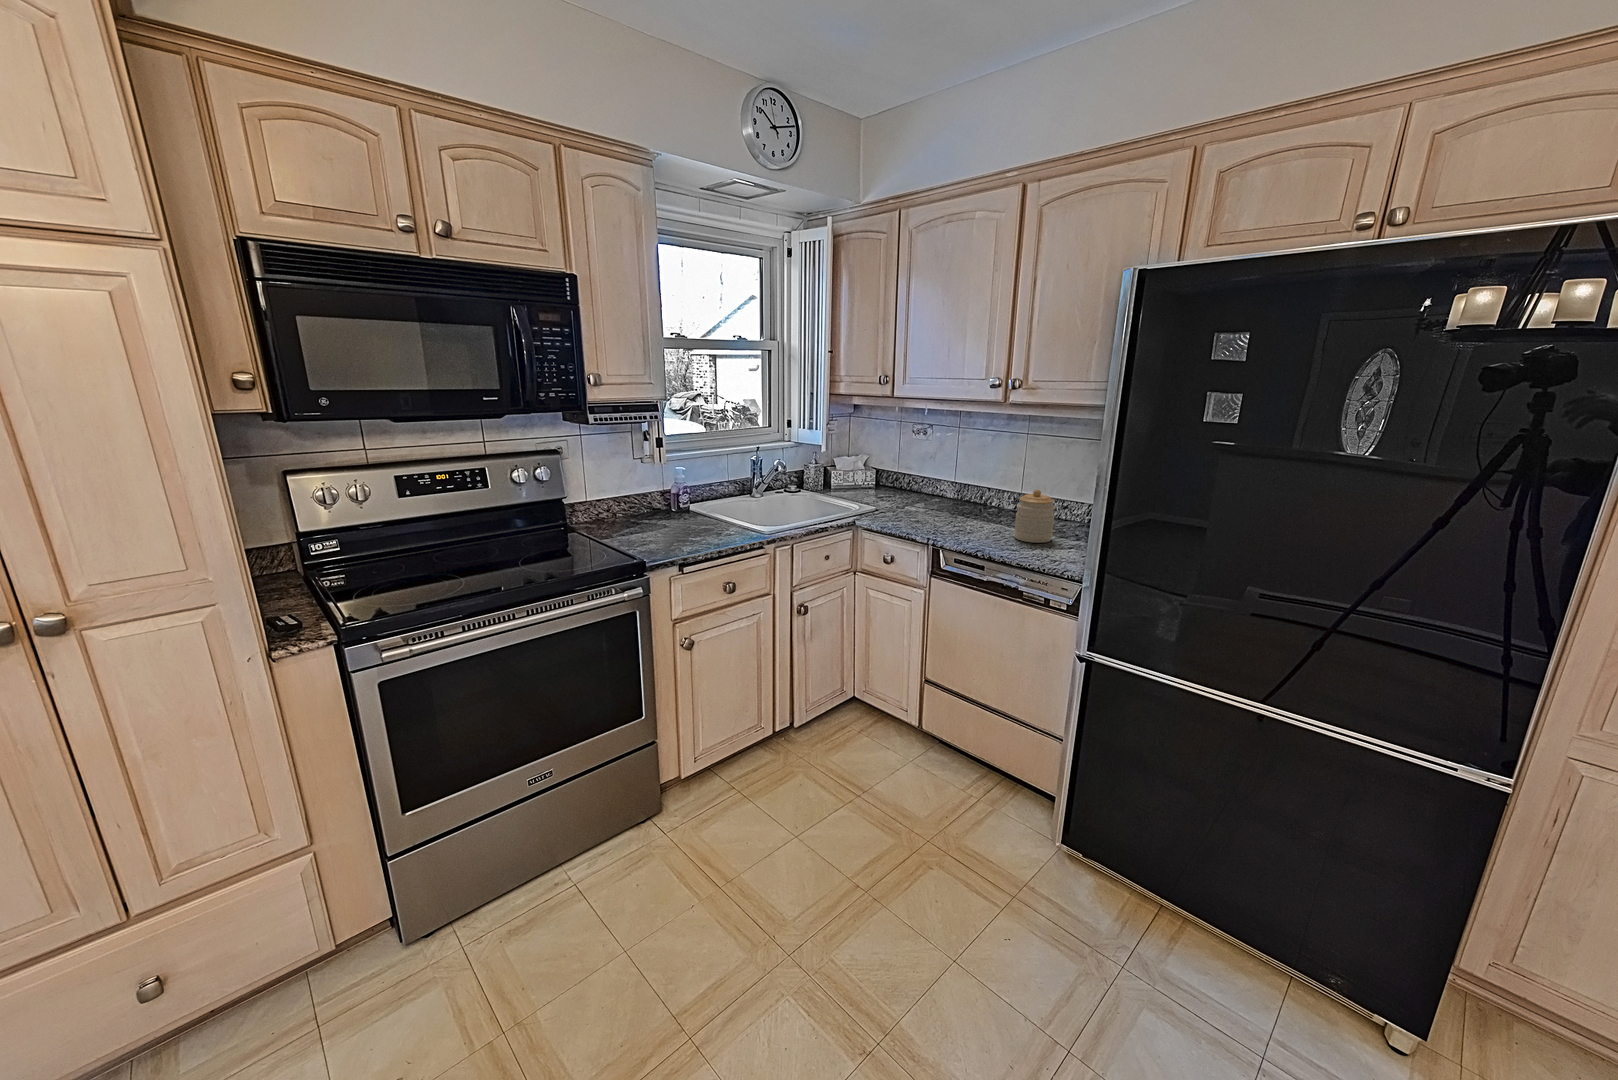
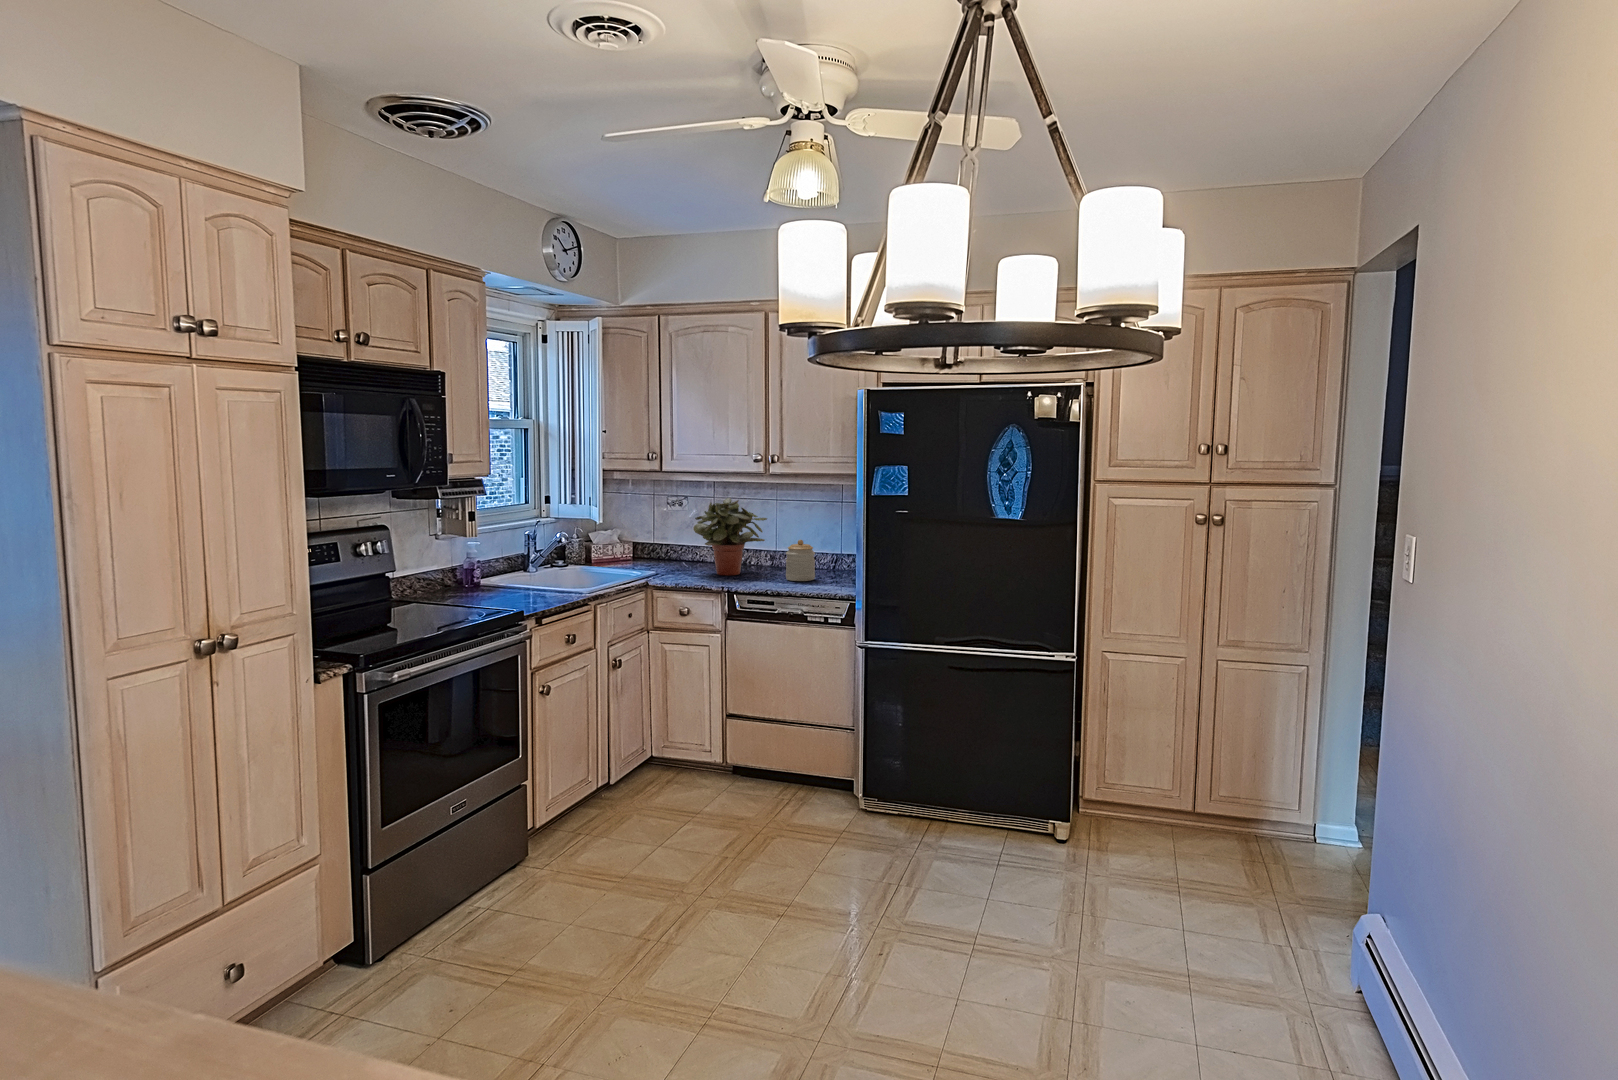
potted plant: none [916,431,1006,521] -> present [693,498,767,575]

